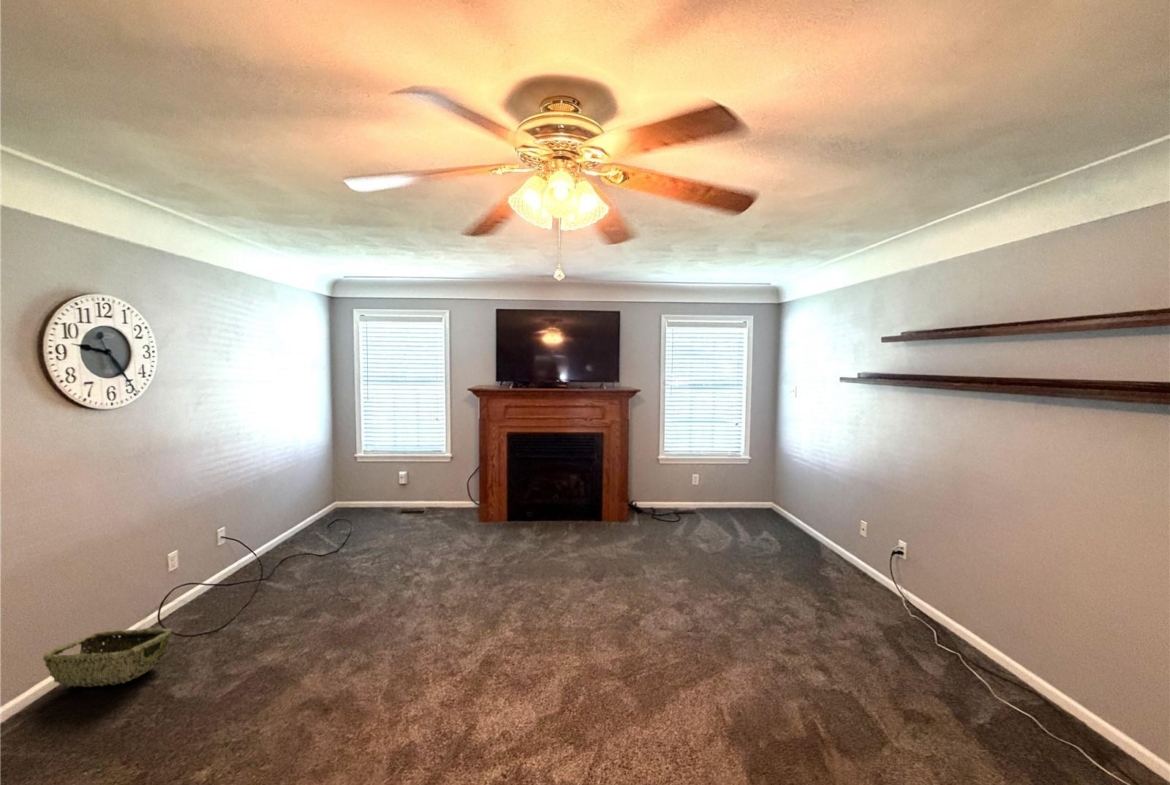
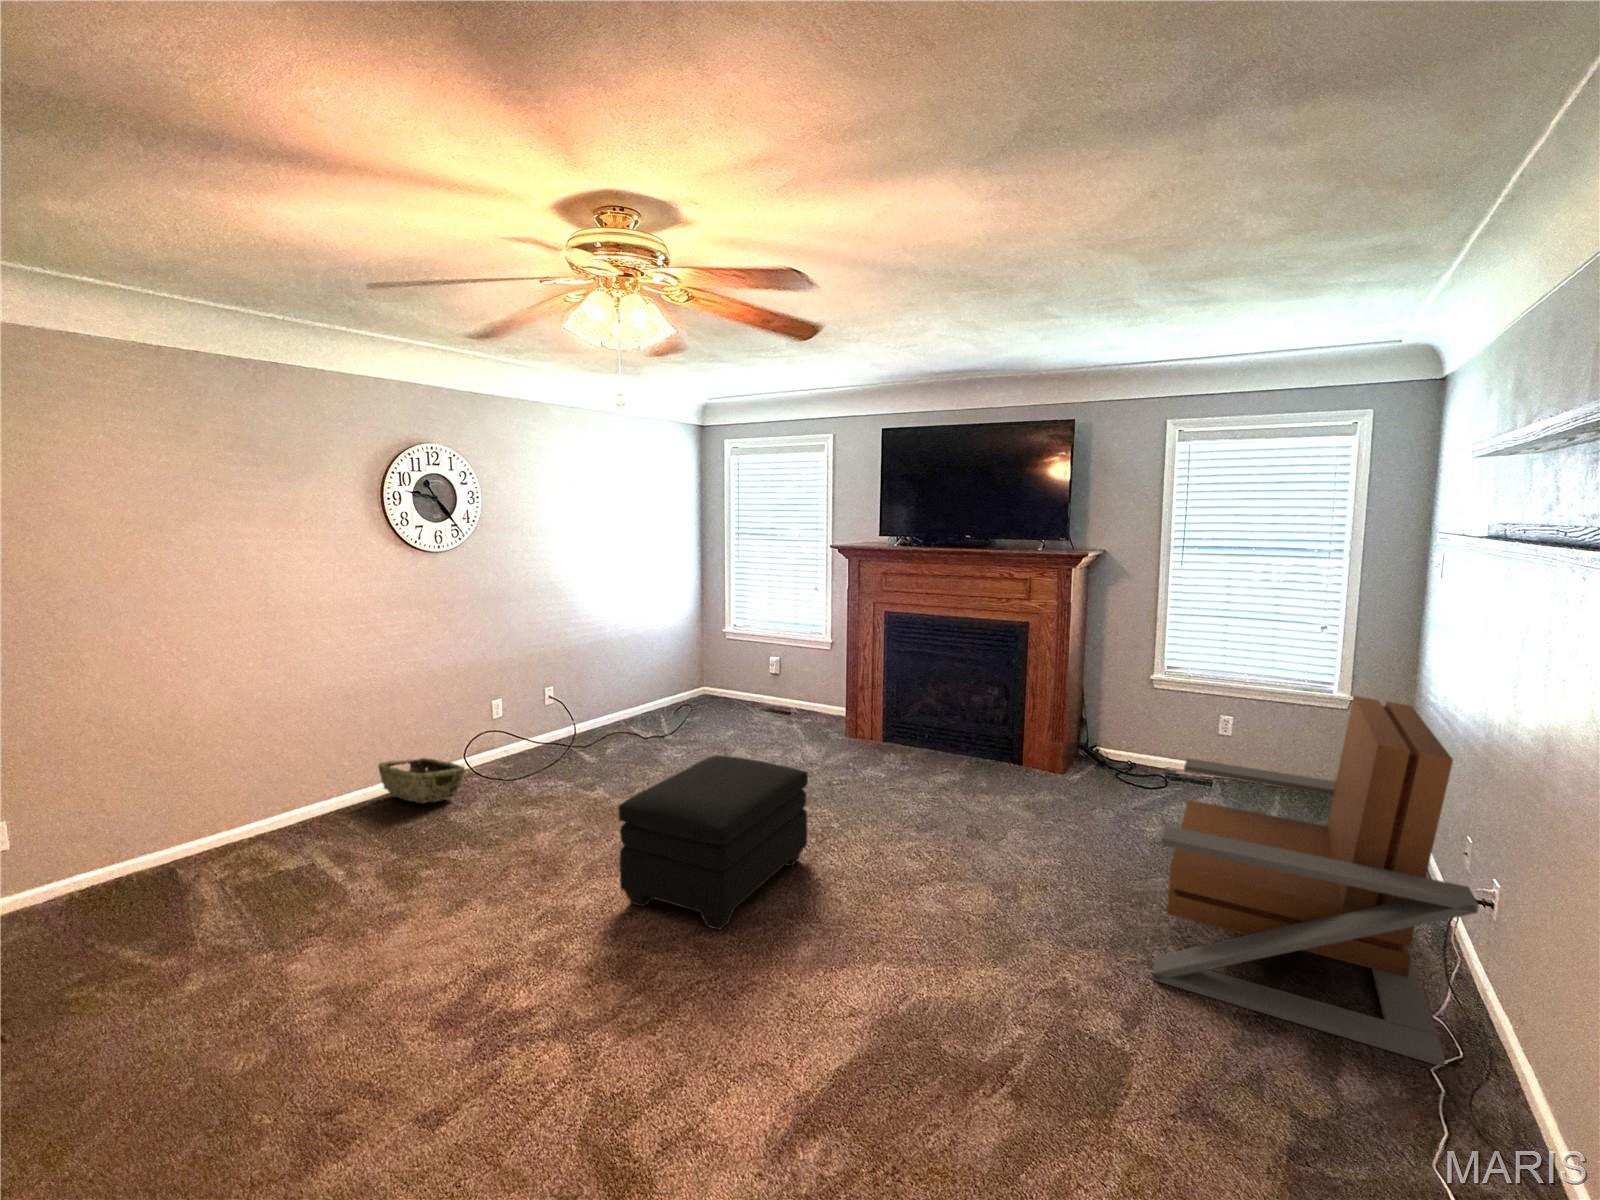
lounge chair: none [730,458,919,631] -> present [1152,696,1479,1067]
ottoman: none [443,556,551,703] -> present [618,755,808,930]

